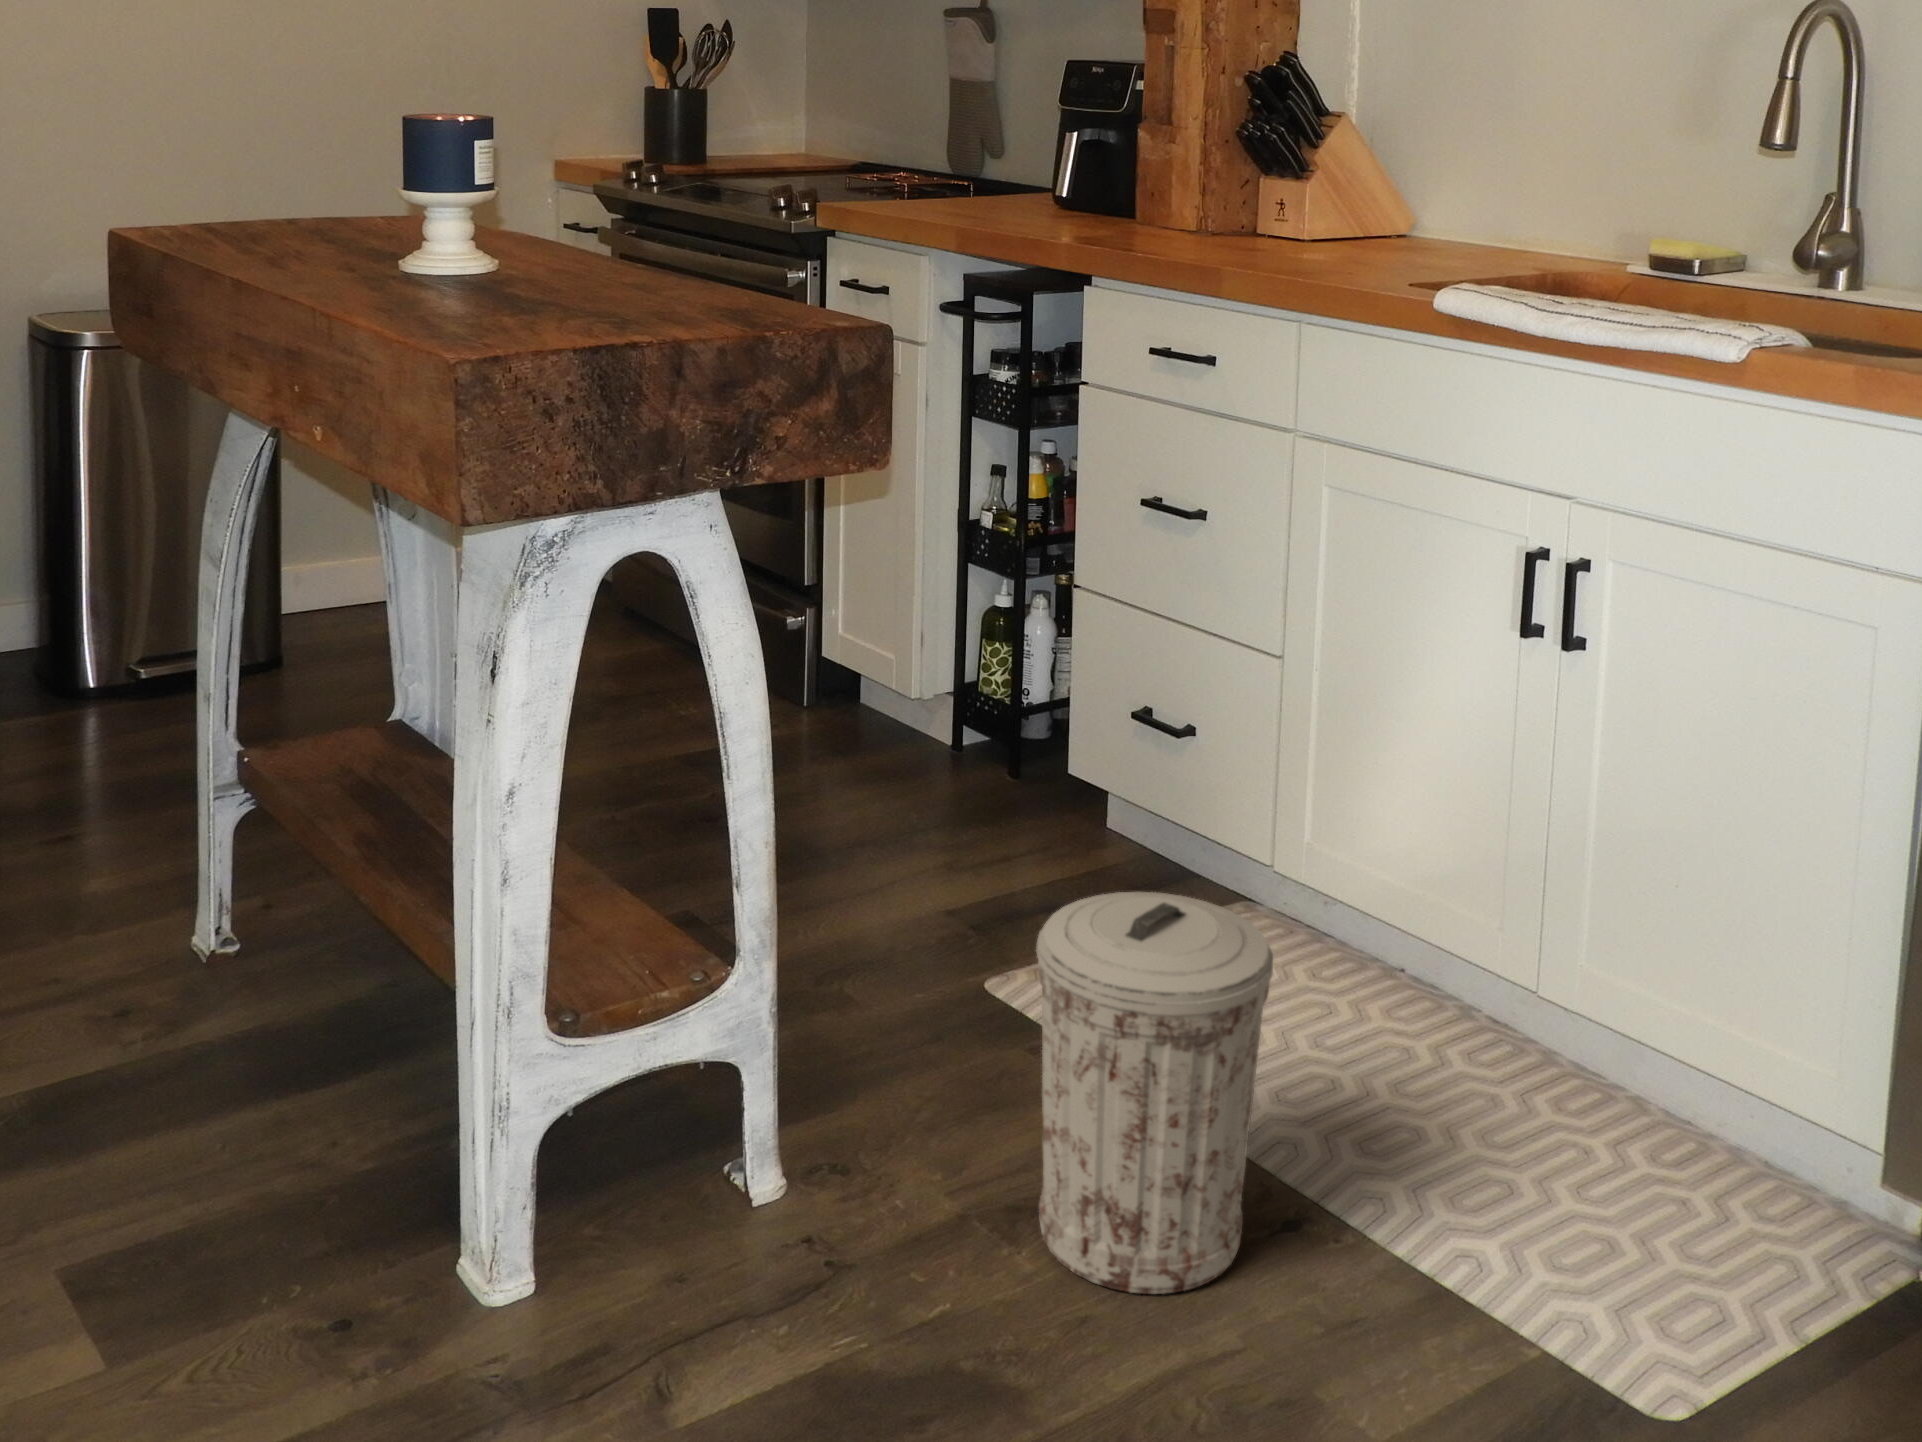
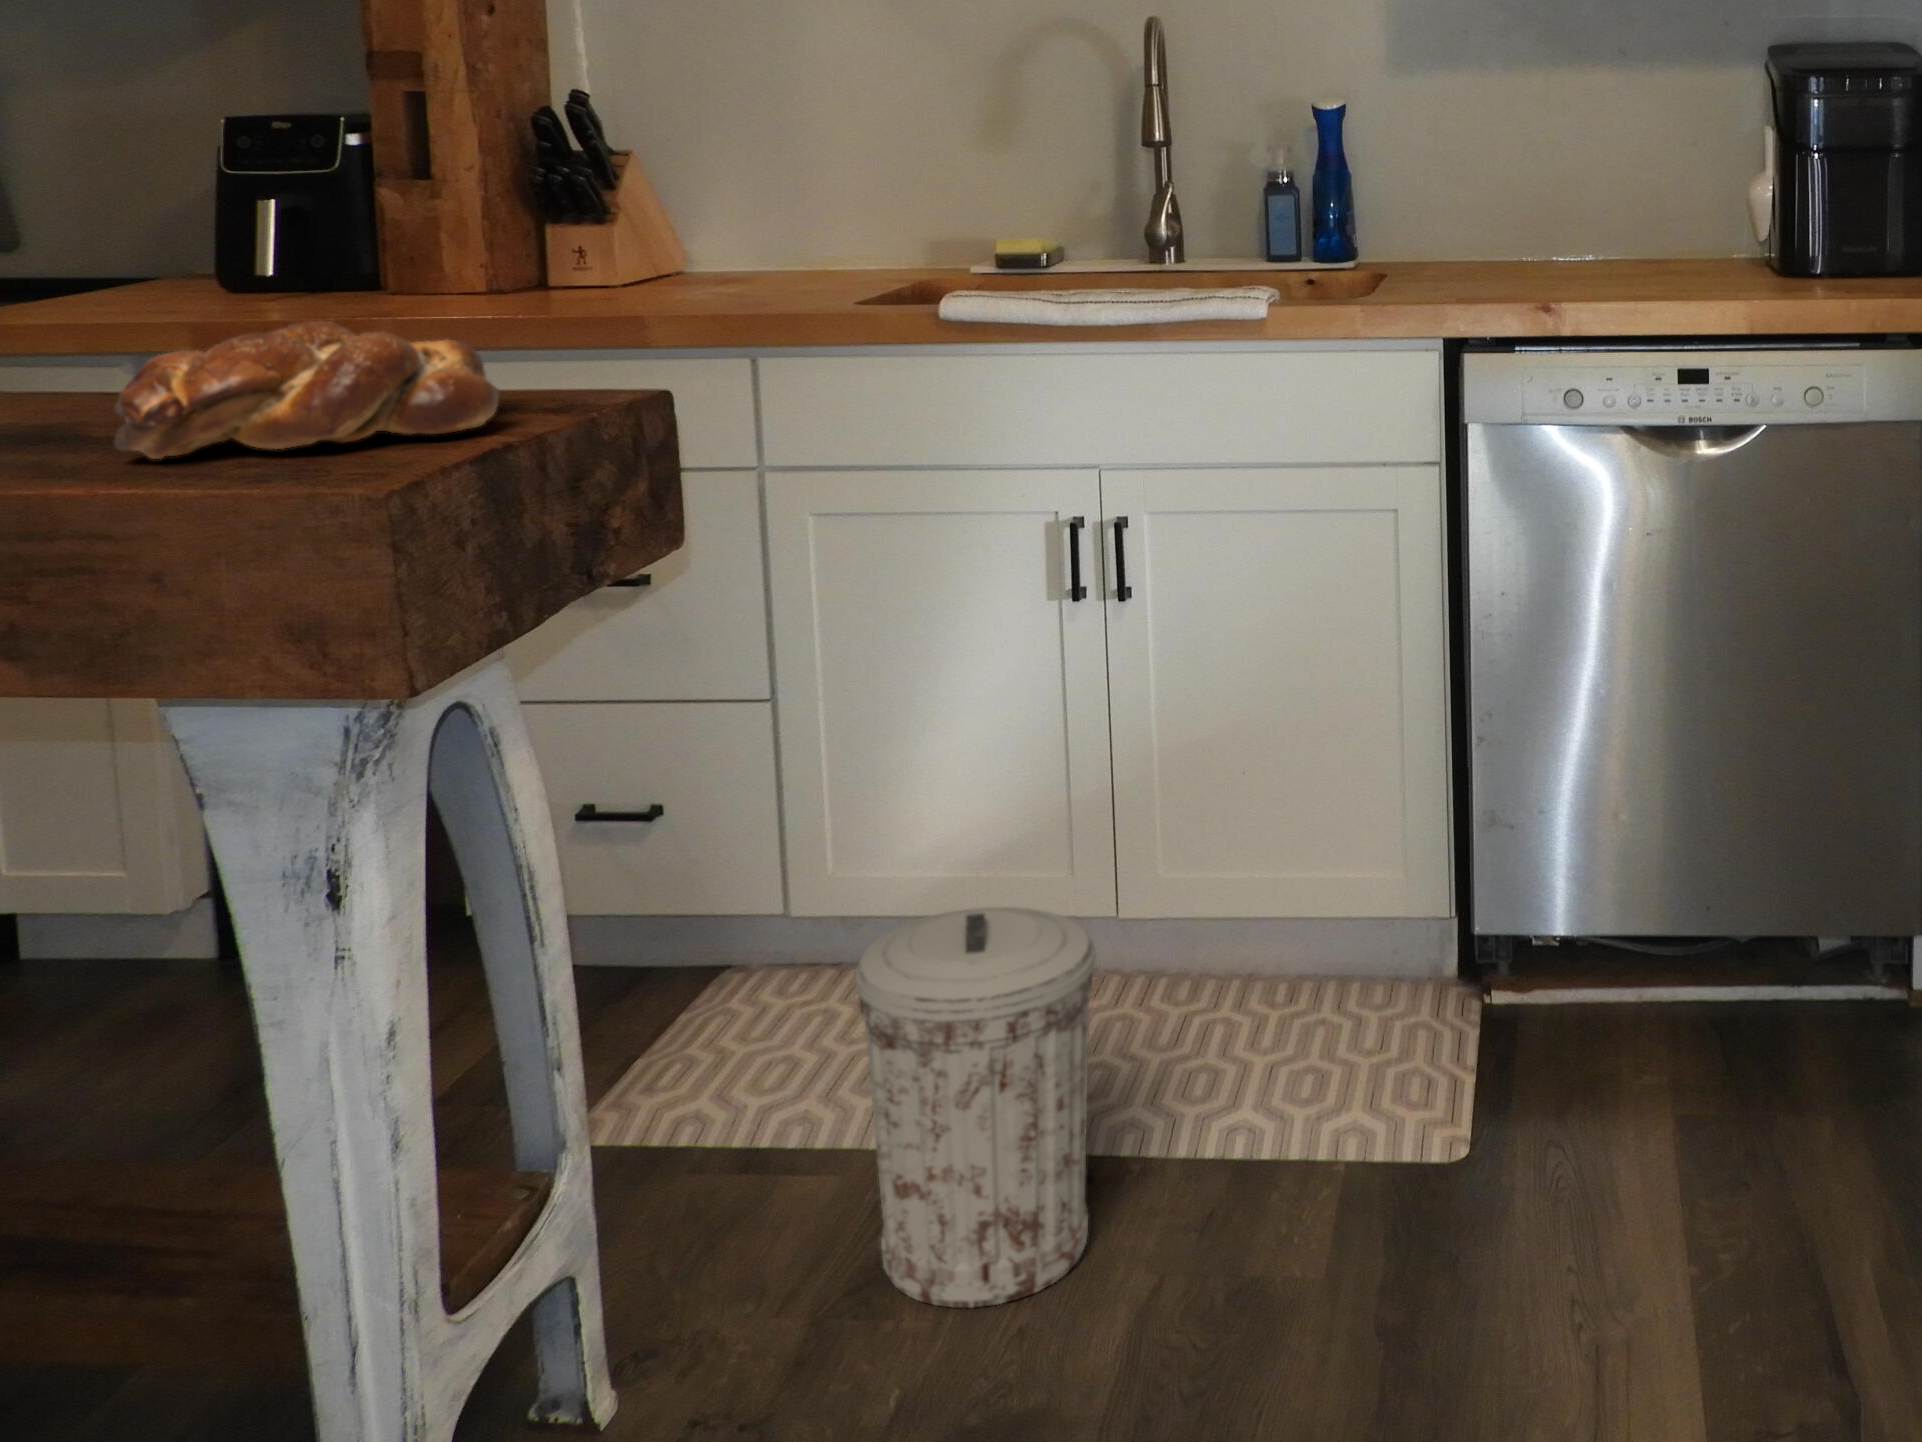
bread loaf: none [432,230,704,334] -> present [114,320,499,459]

